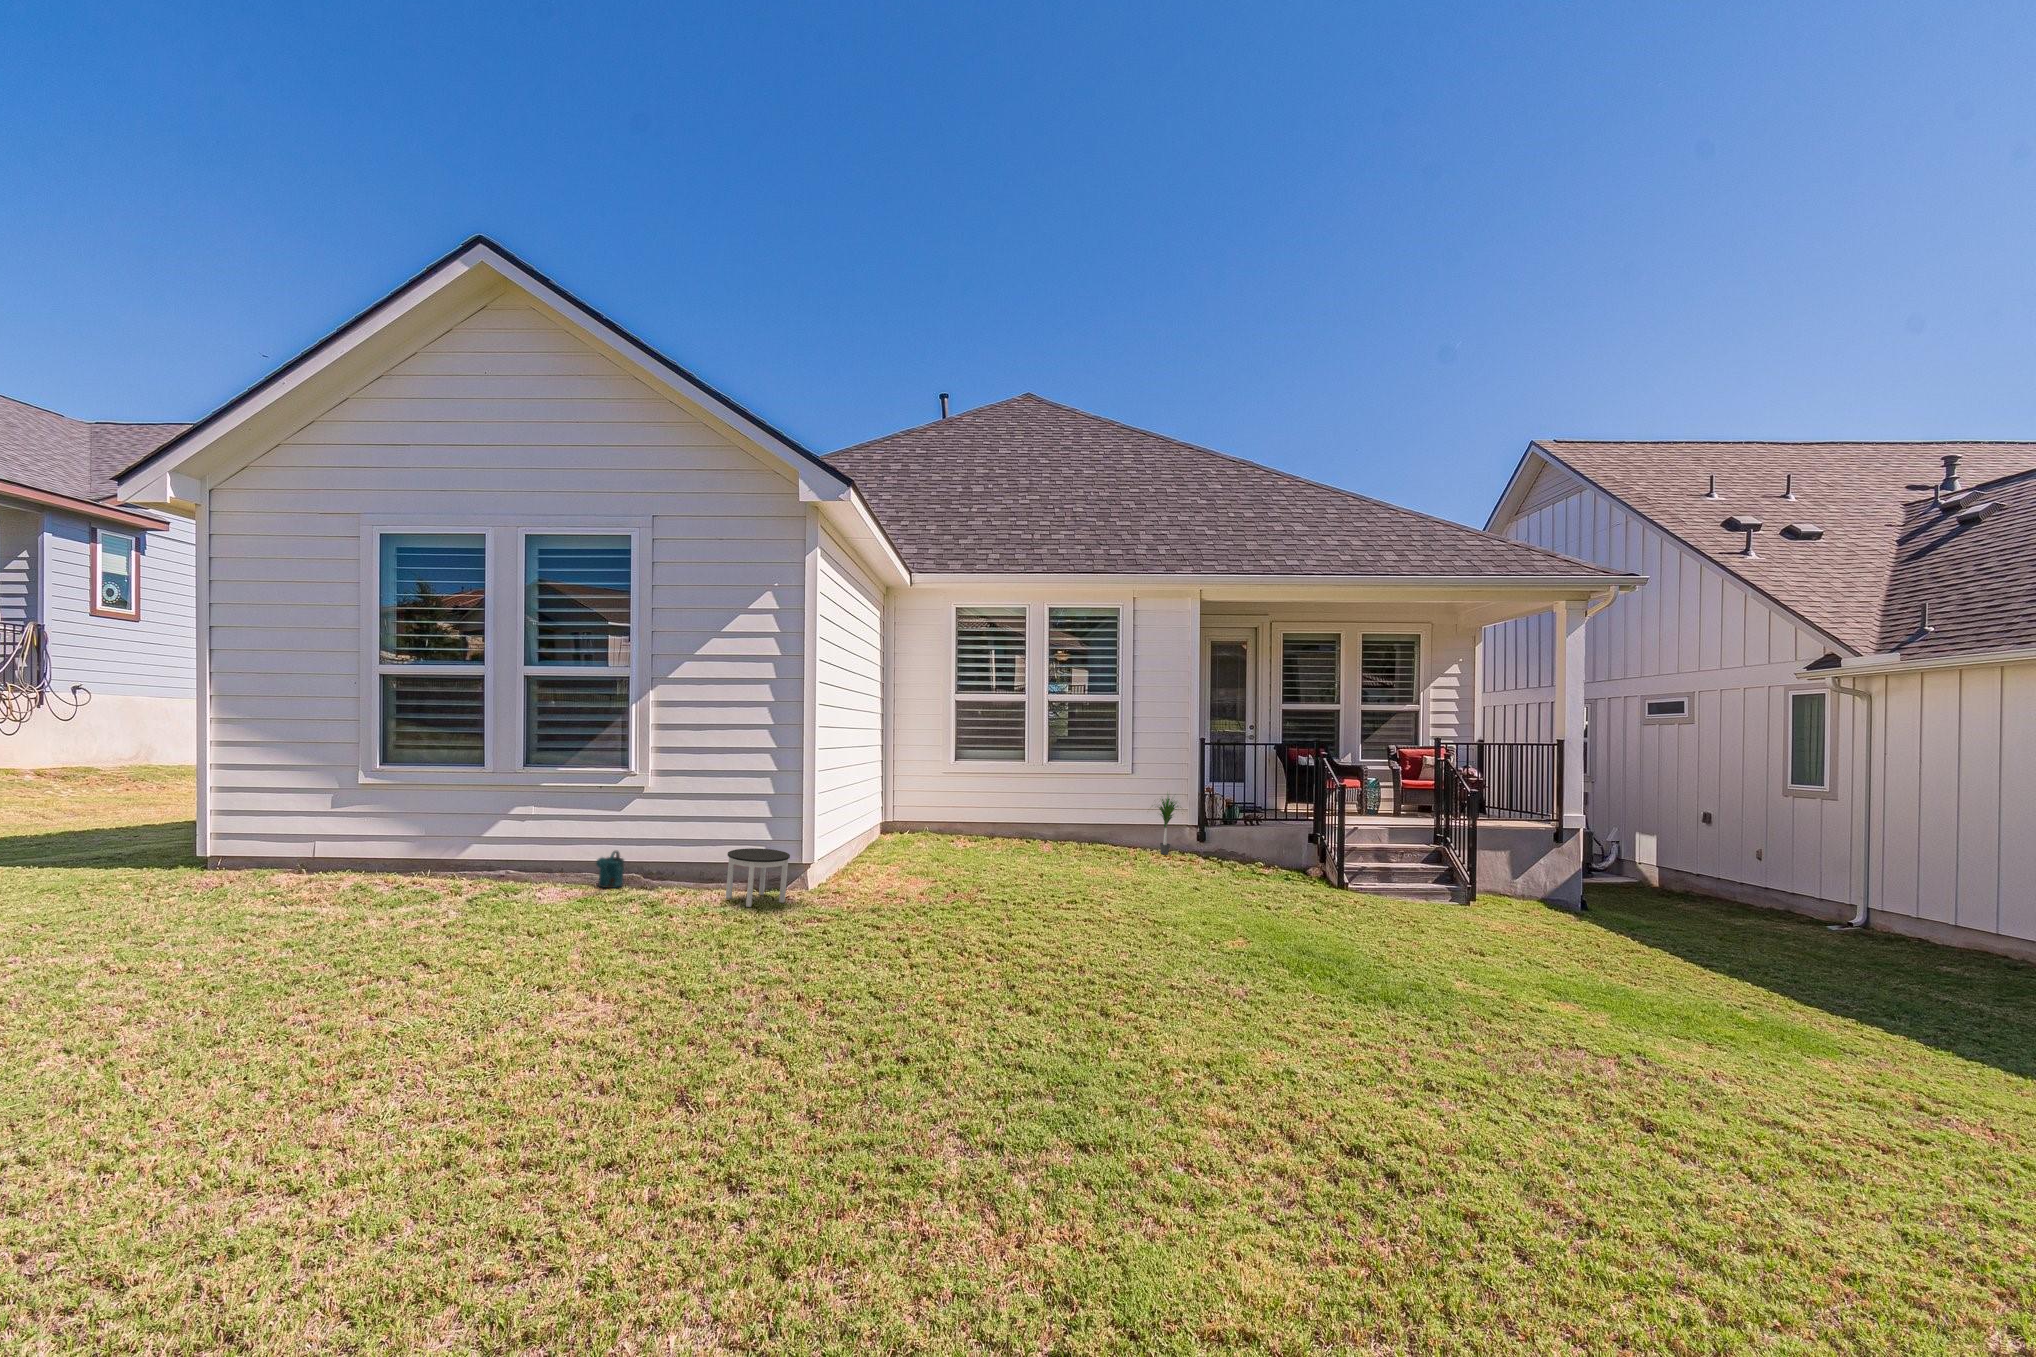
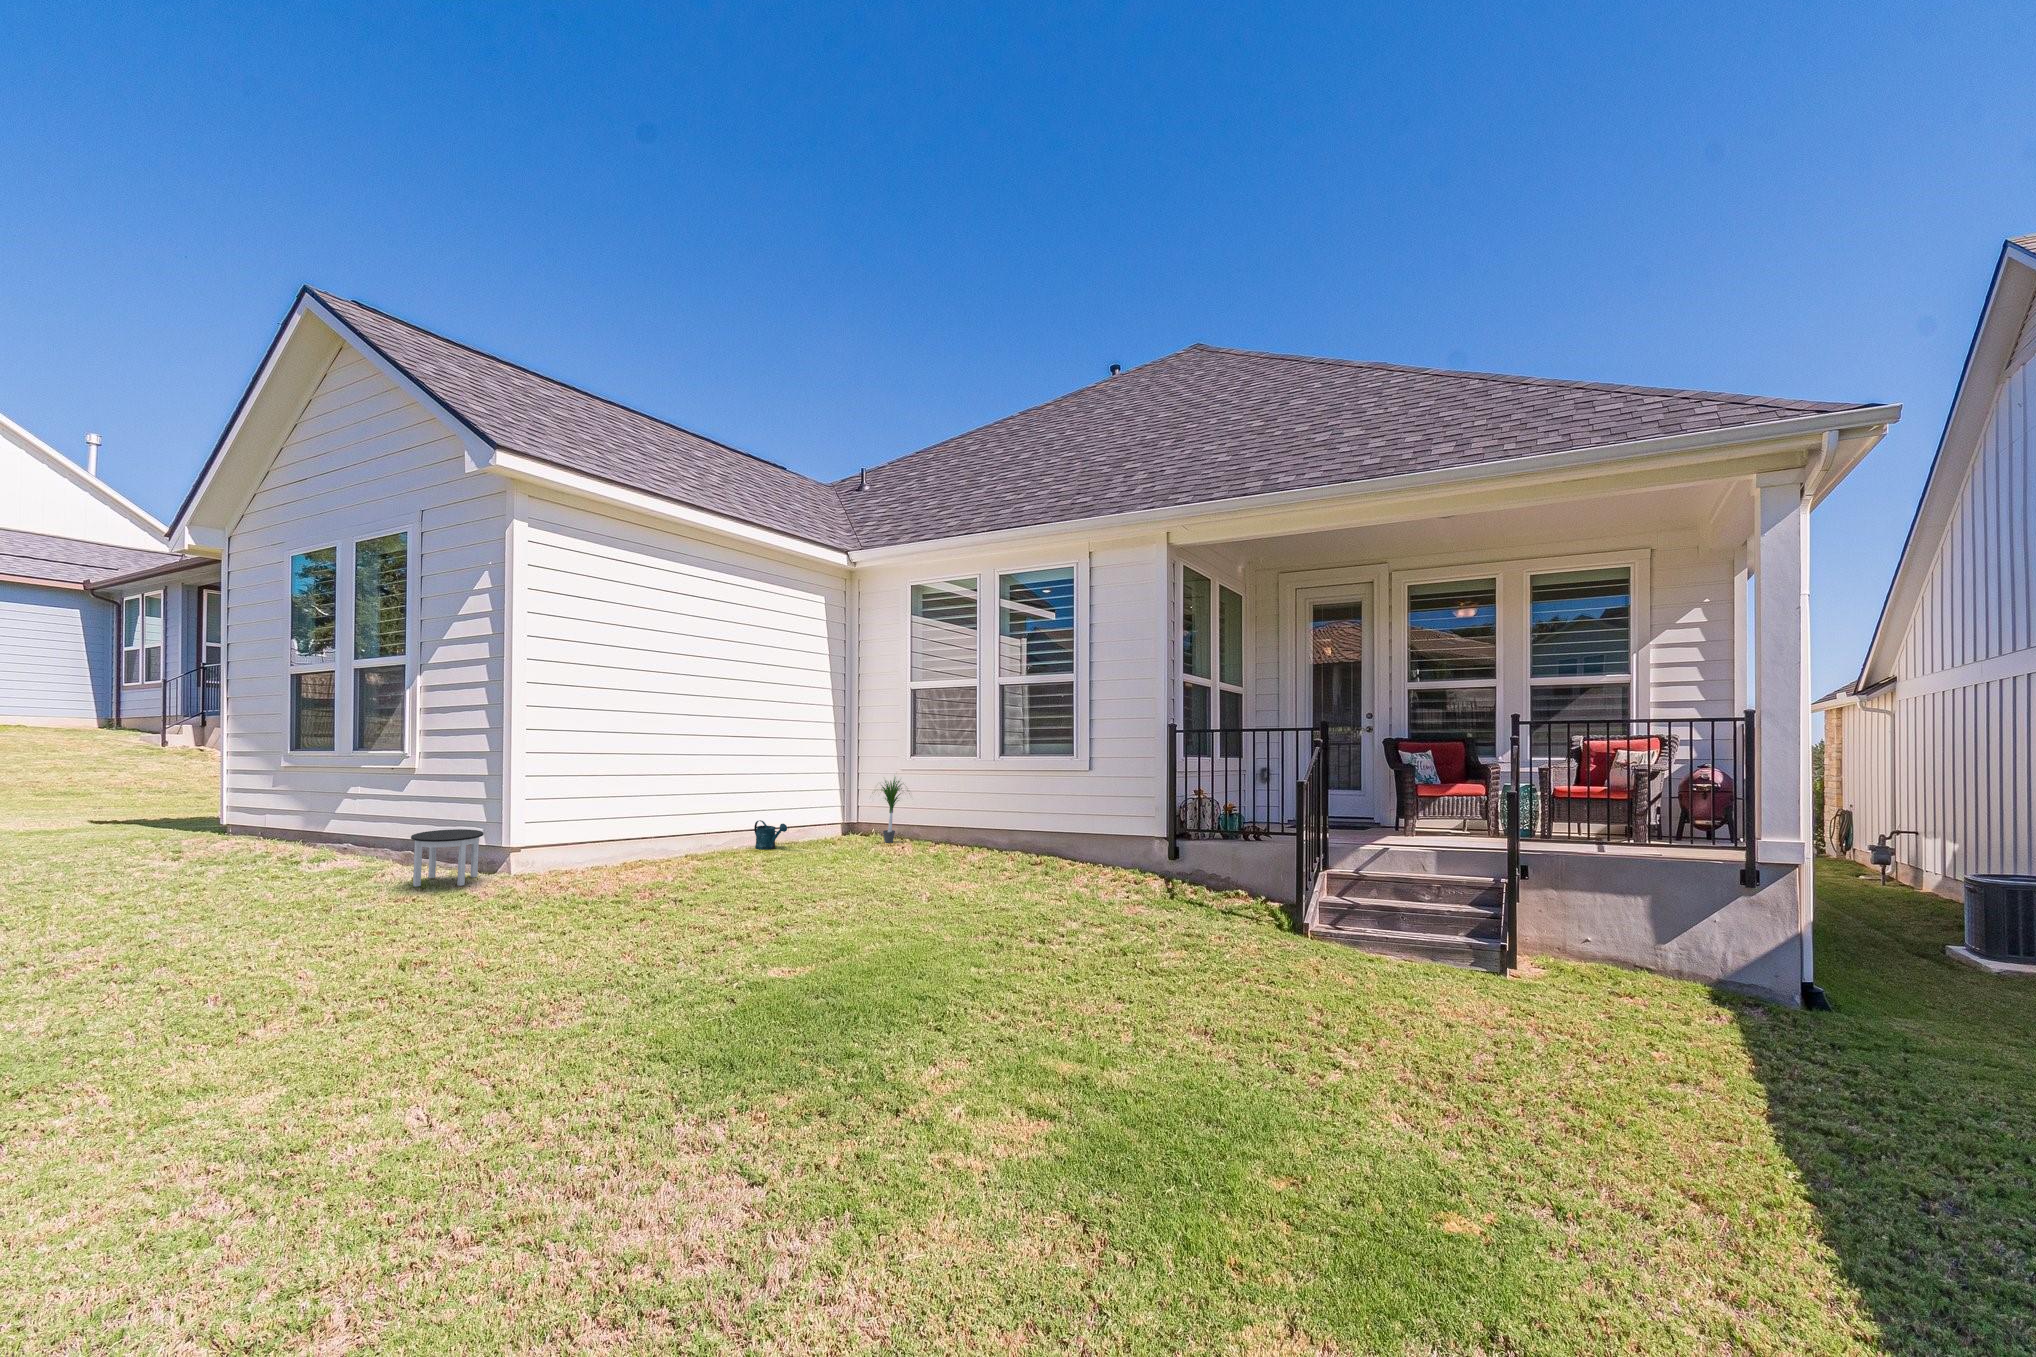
potted plant: present [1157,797,1178,855] -> present [881,778,902,843]
watering can: present [596,851,624,888] -> present [754,820,787,850]

